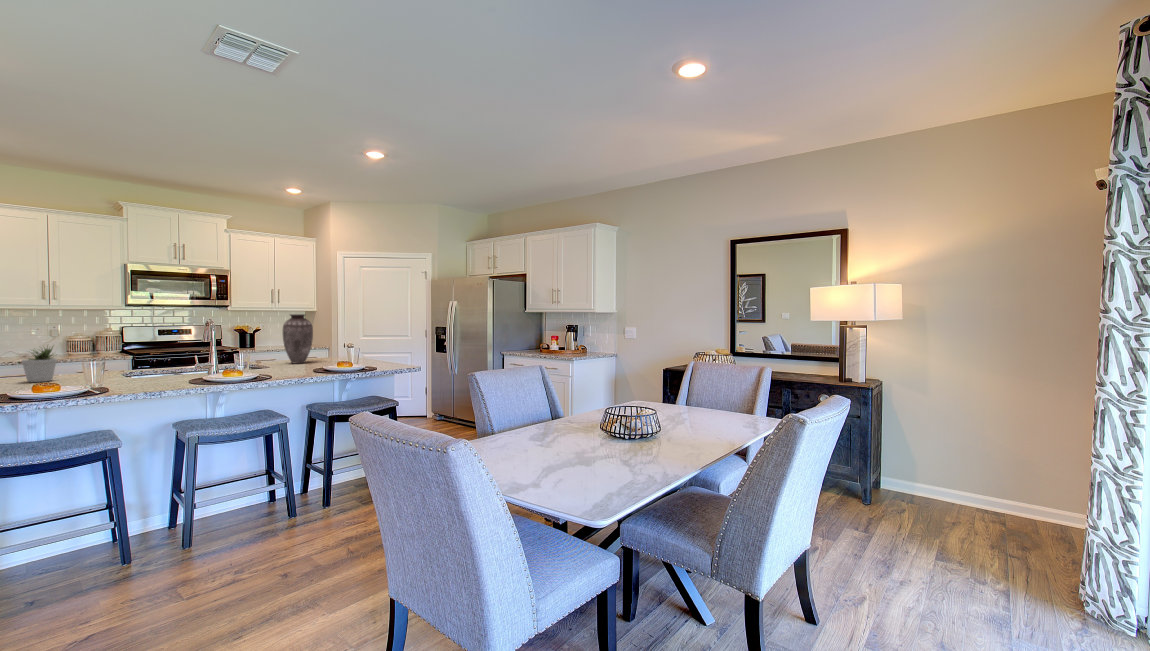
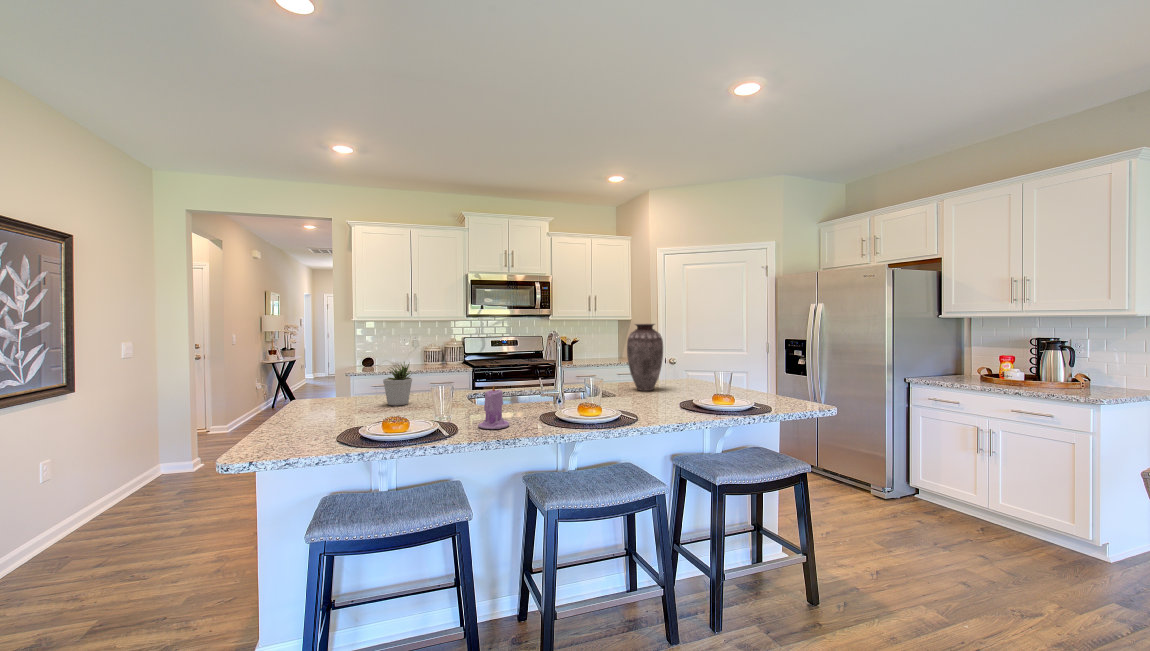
candle: none [129,356,159,388] -> present [478,387,509,429]

